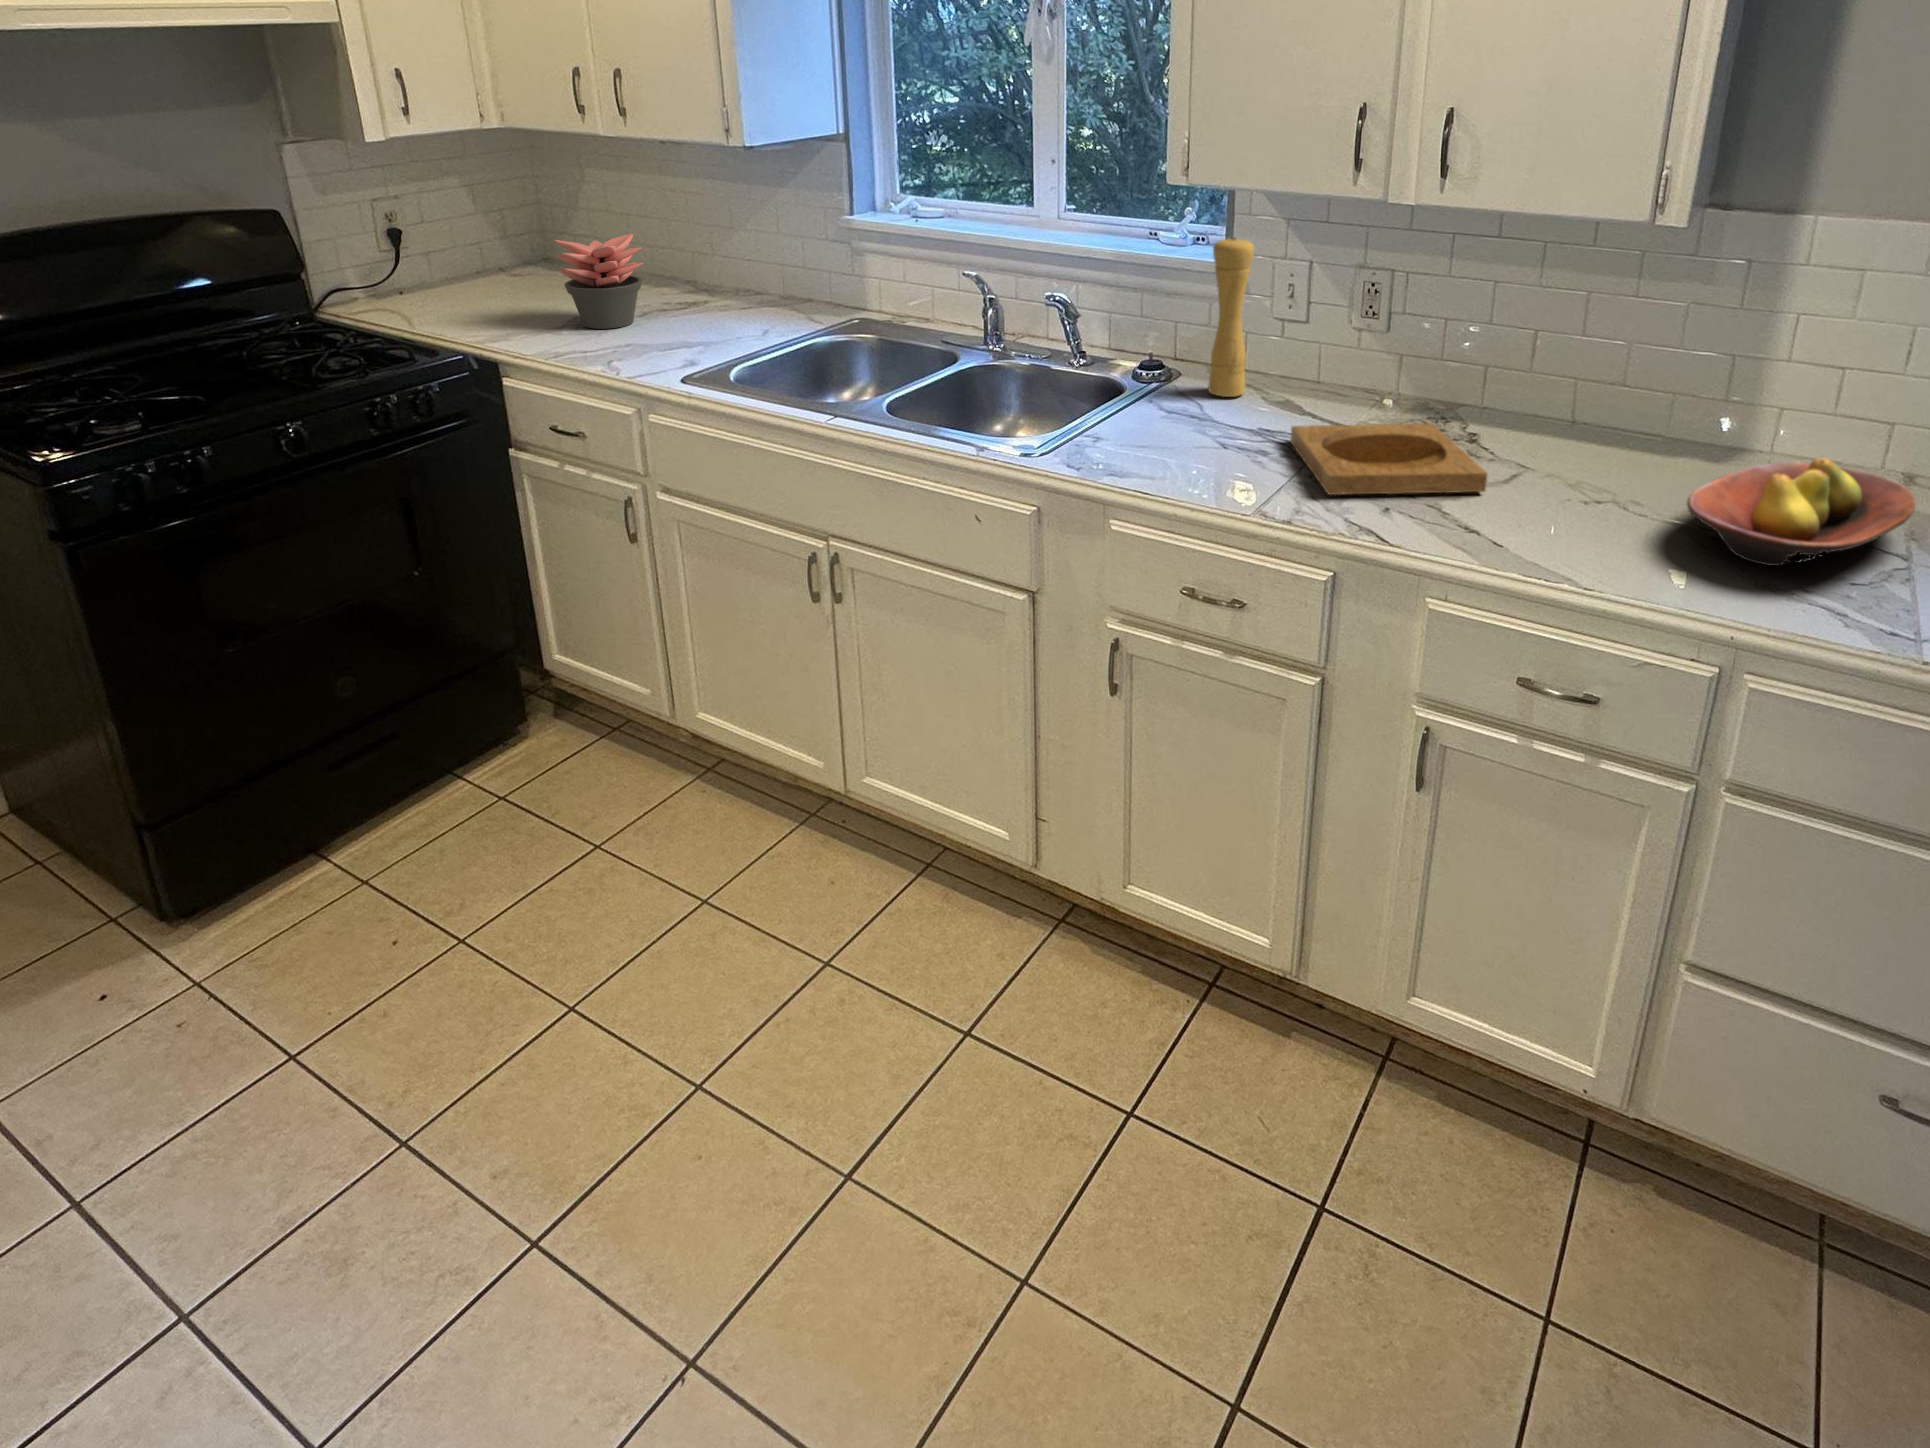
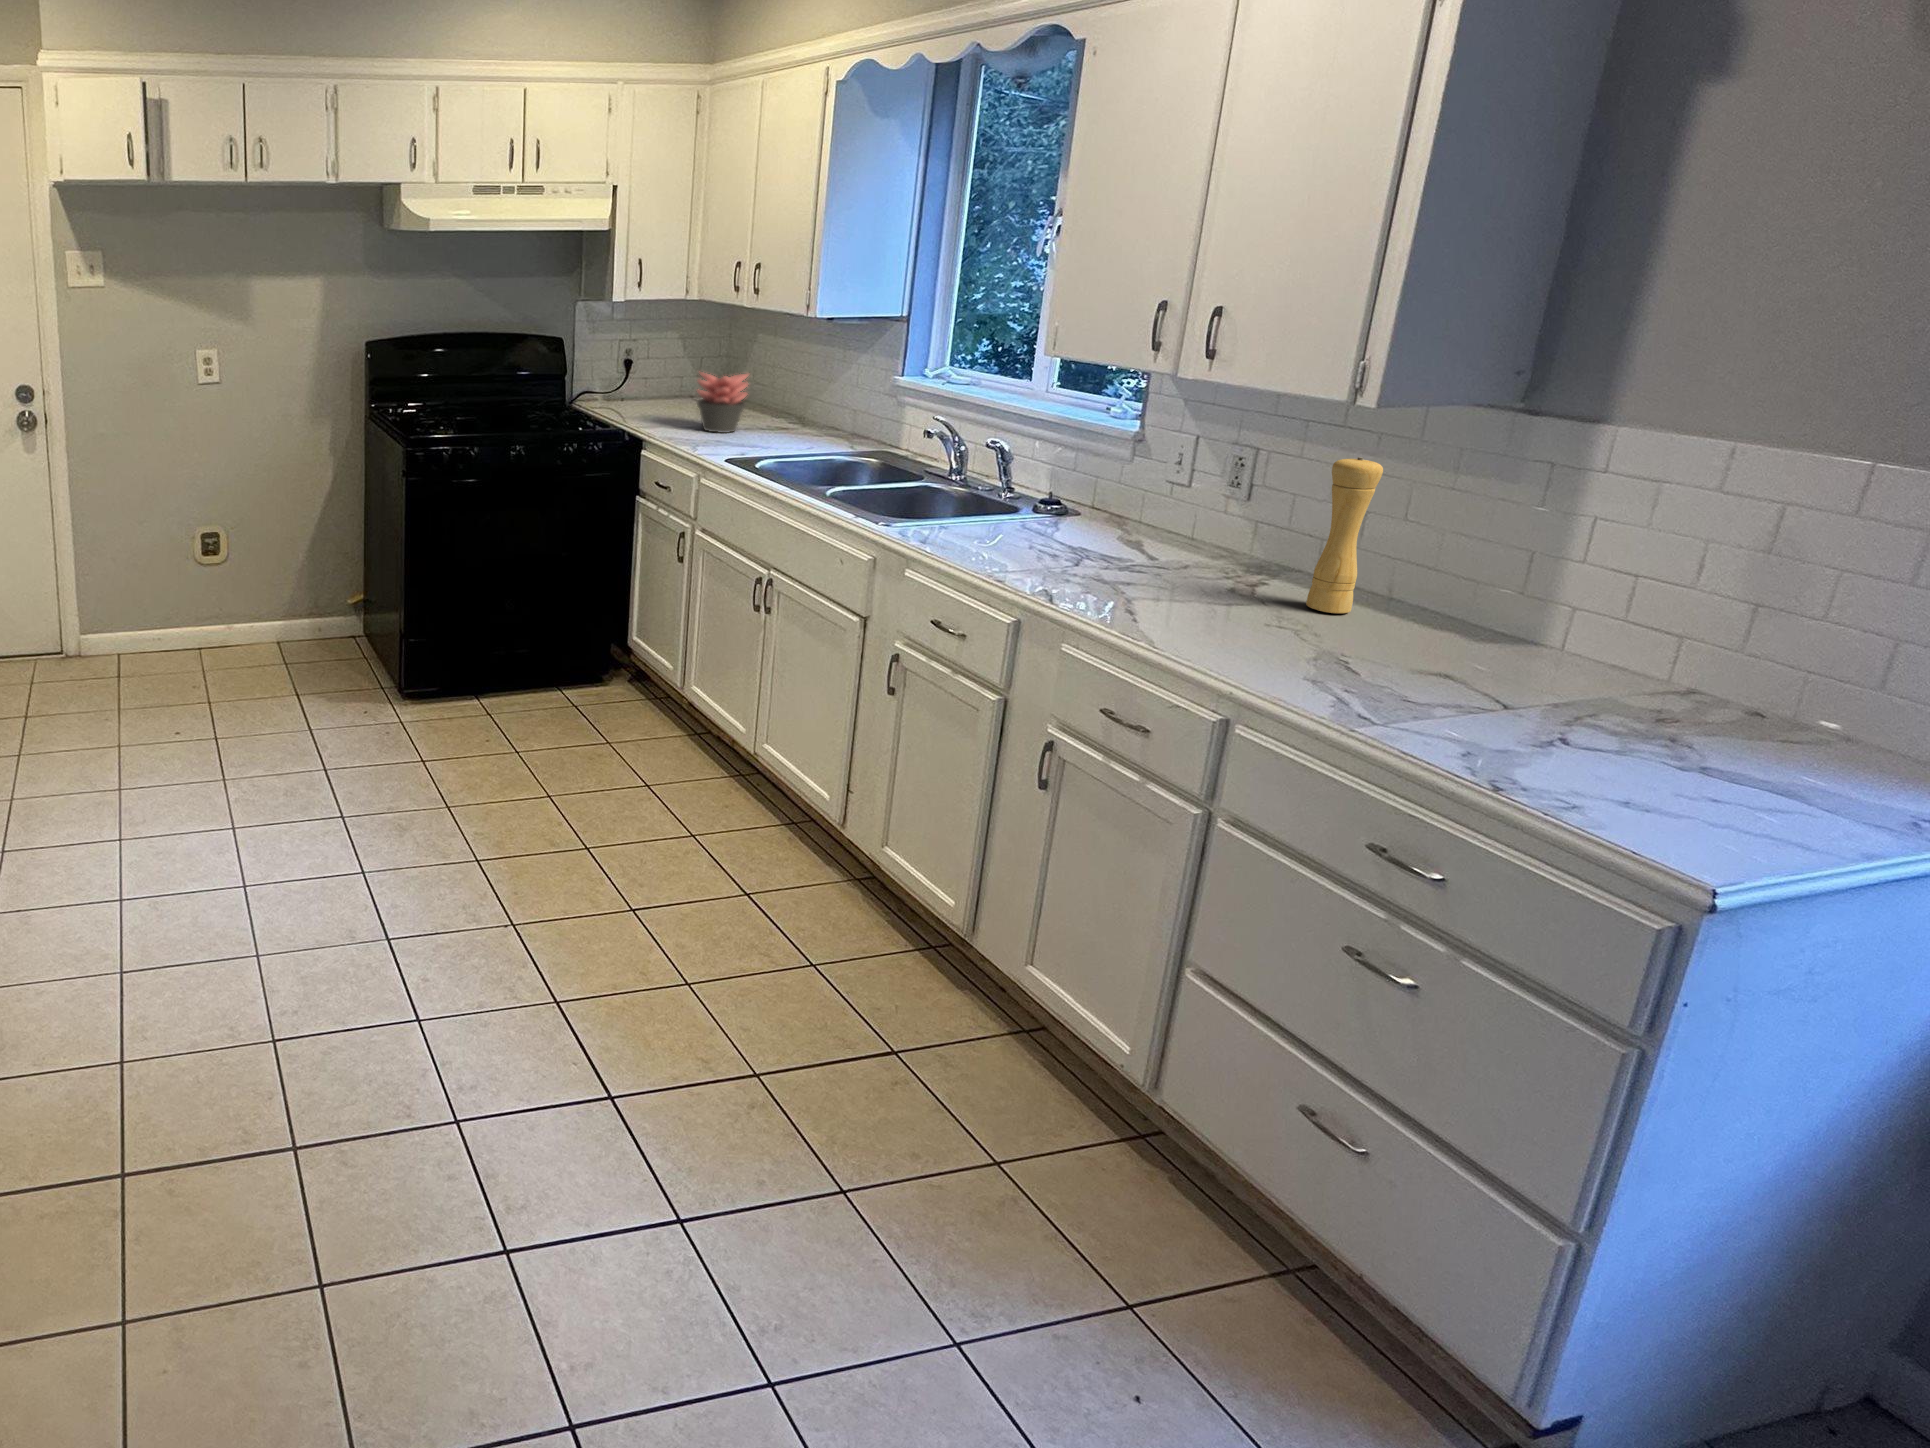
pepper mill: present [1208,237,1254,397] -> present [1306,457,1383,613]
tray: present [1290,424,1487,495] -> none [1046,541,1210,600]
fruit bowl: present [1687,458,1916,566] -> none [1286,609,1569,688]

